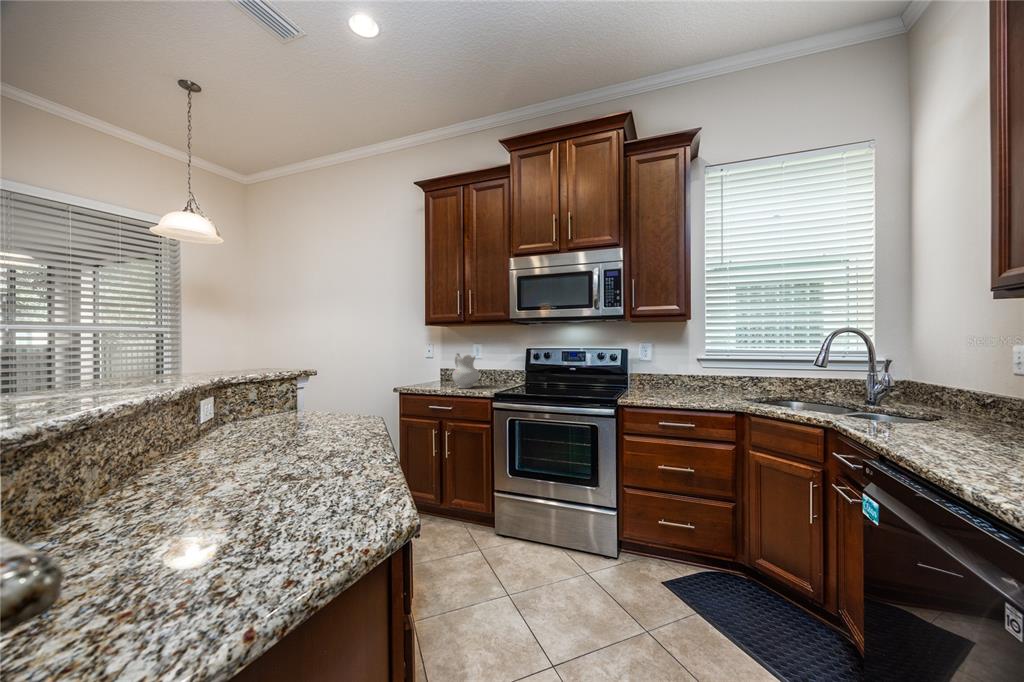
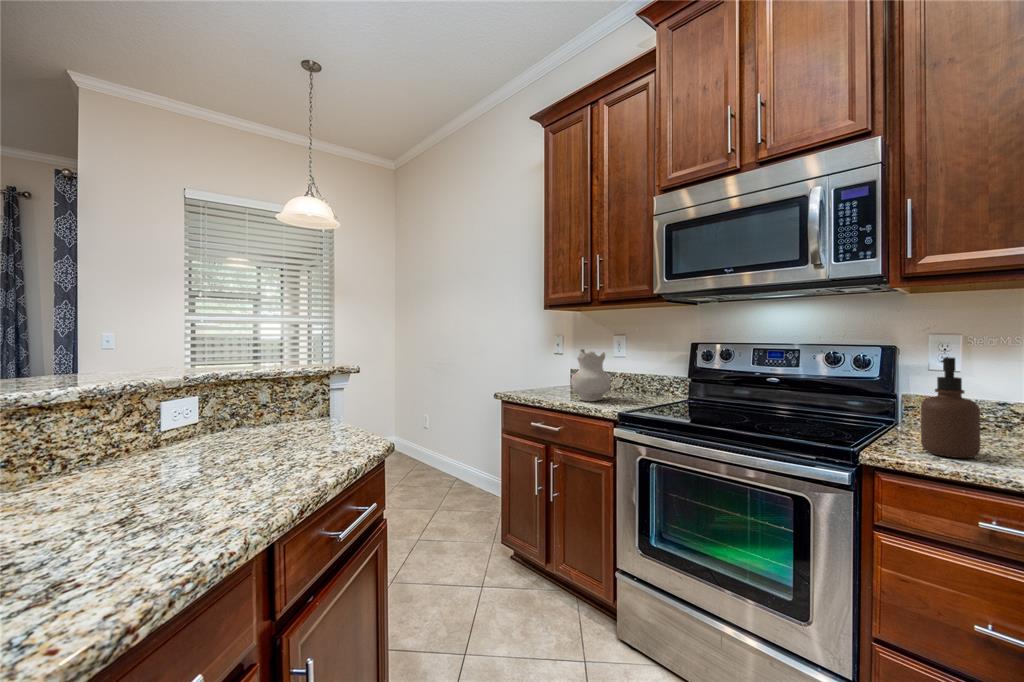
soap dispenser: none [640,354,659,398] -> present [921,357,980,458]

